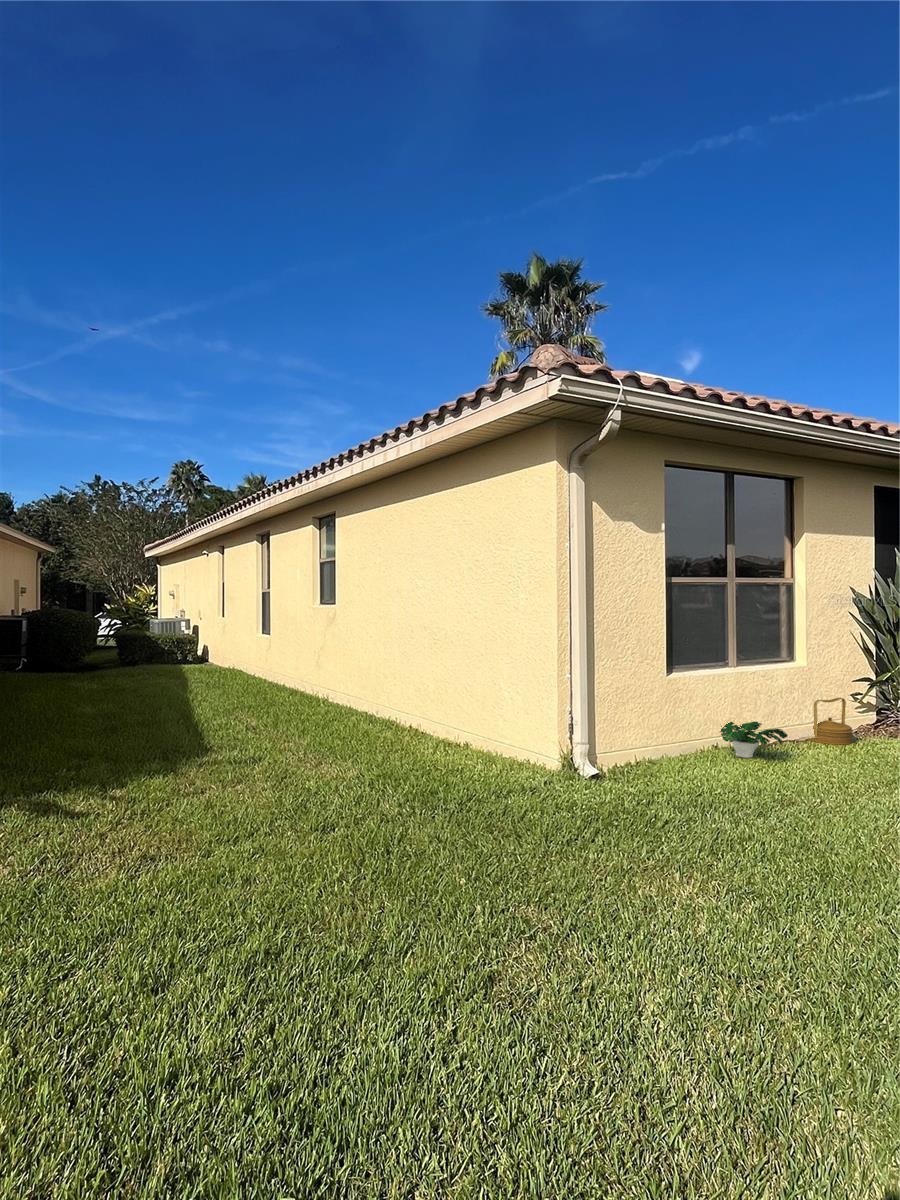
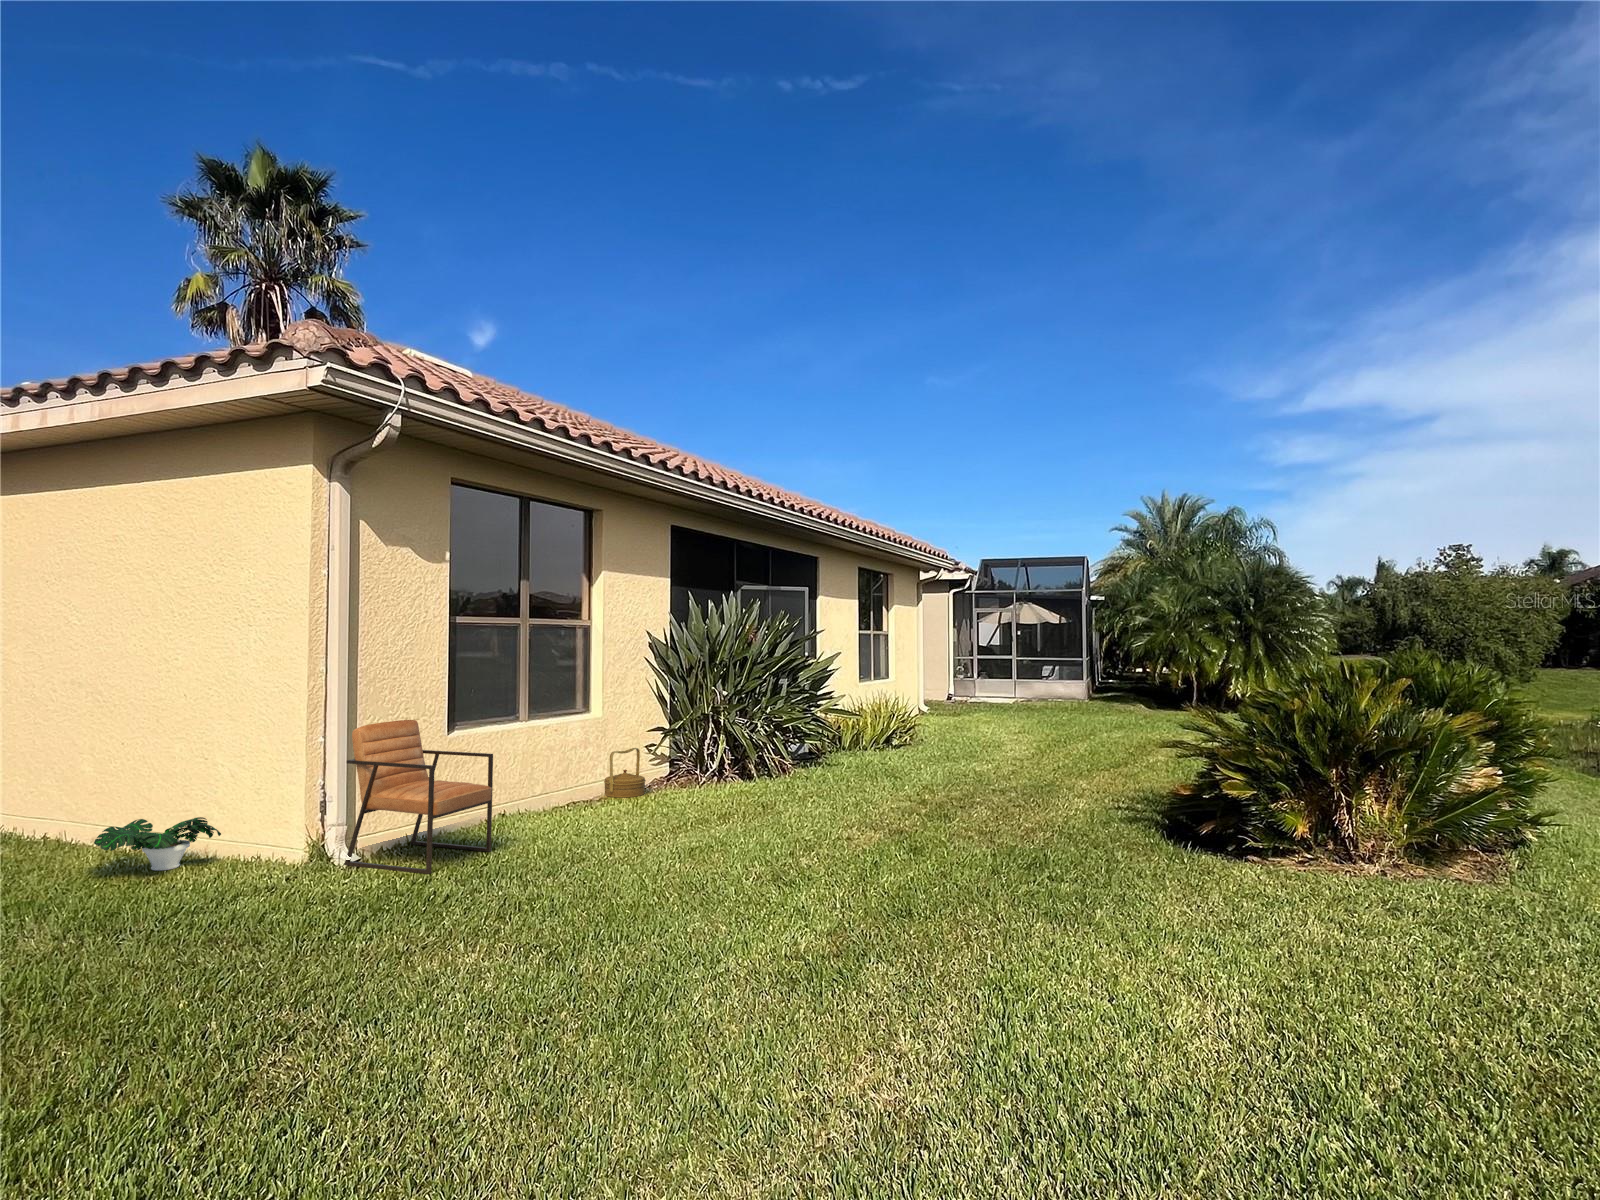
chair: none [587,663,704,797] -> present [344,720,493,874]
potted plant: present [720,722,788,758] -> present [94,817,221,871]

